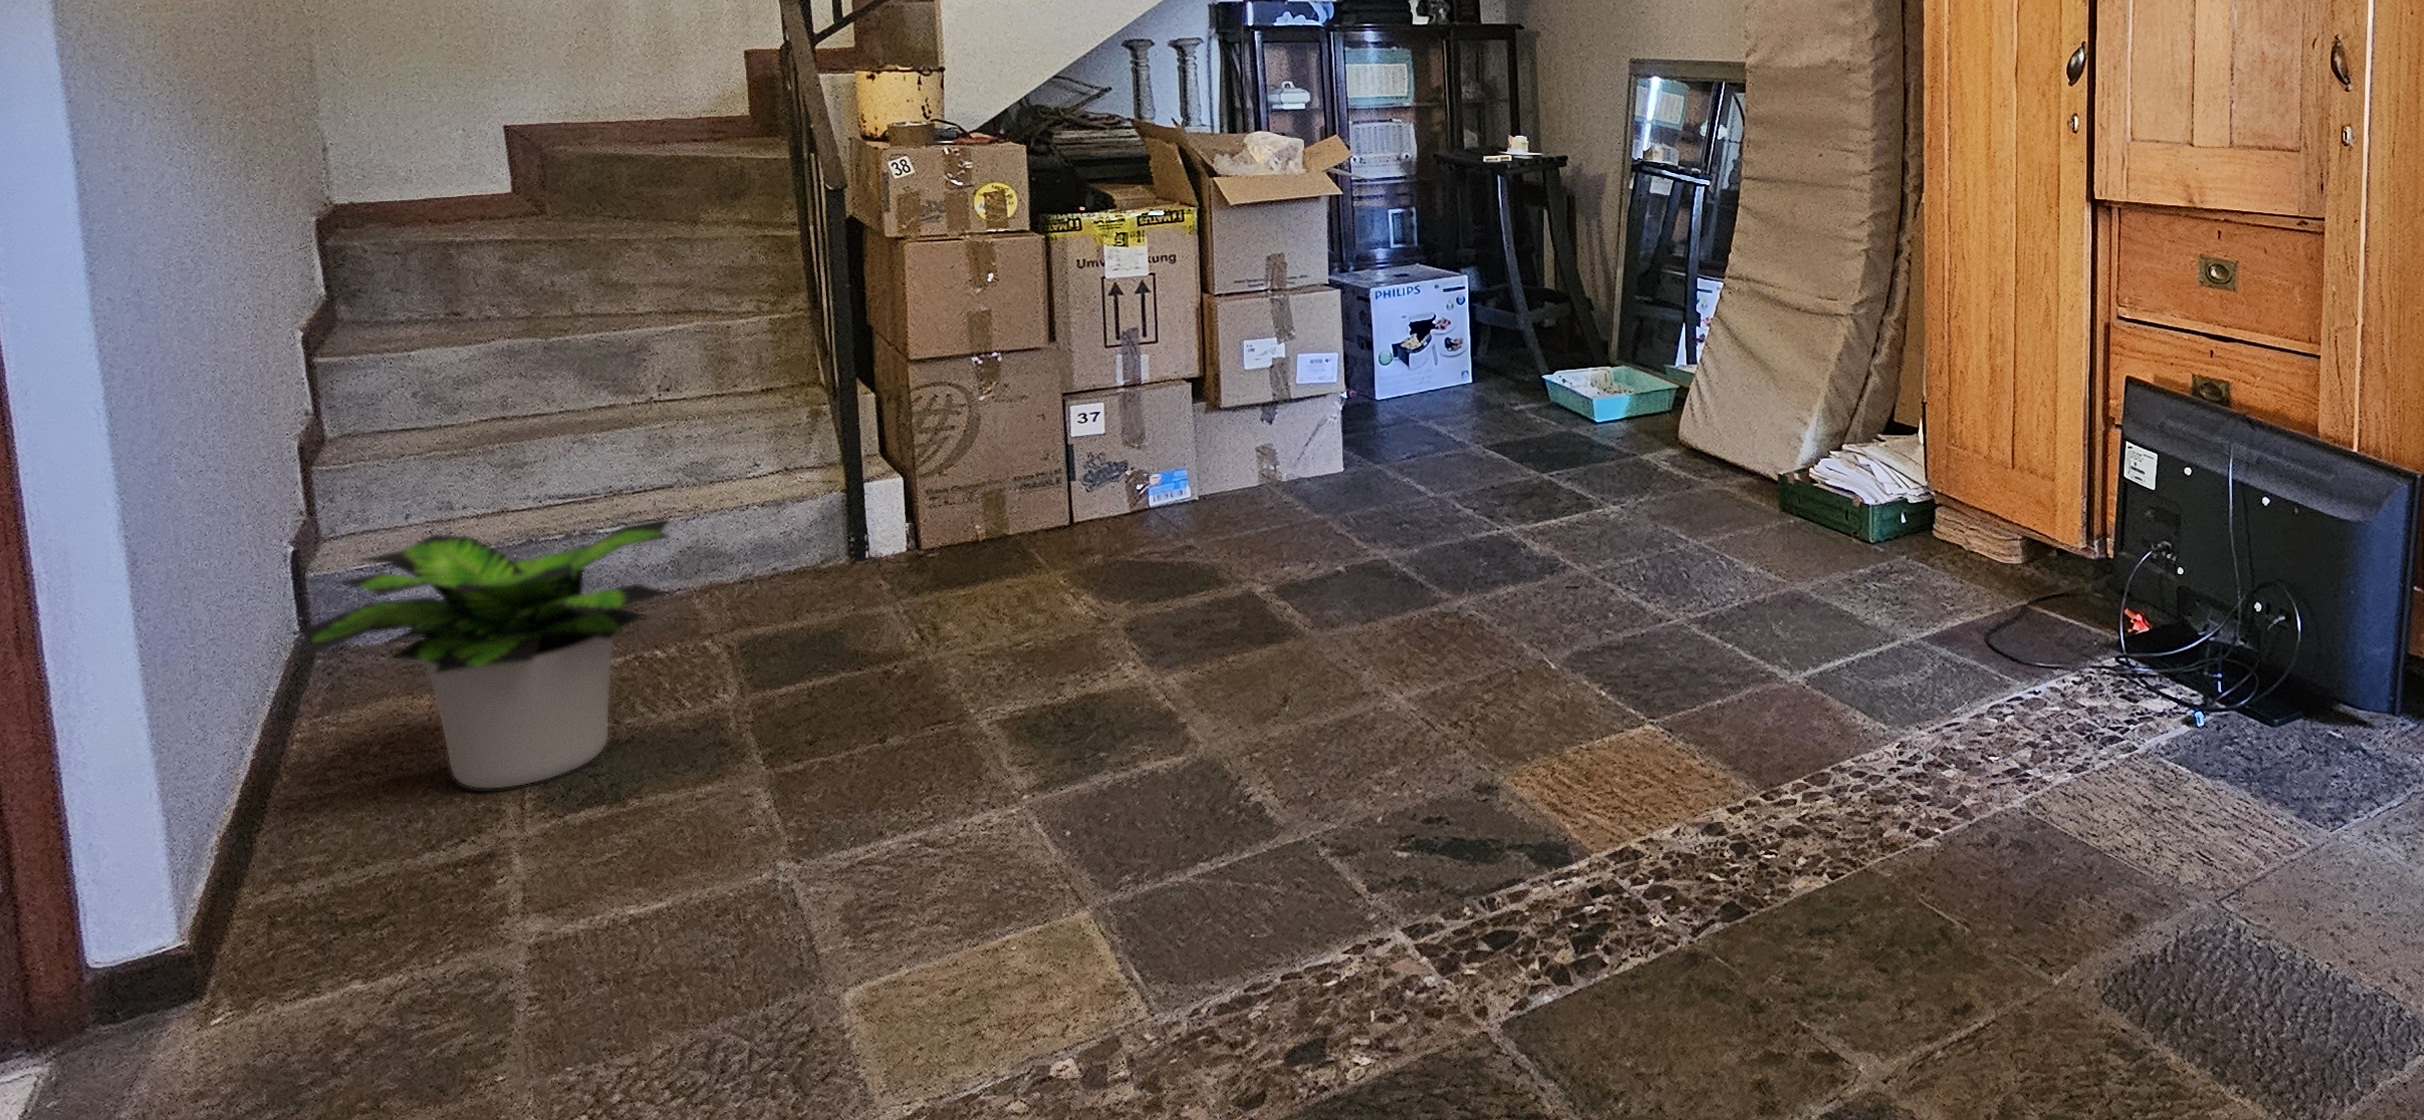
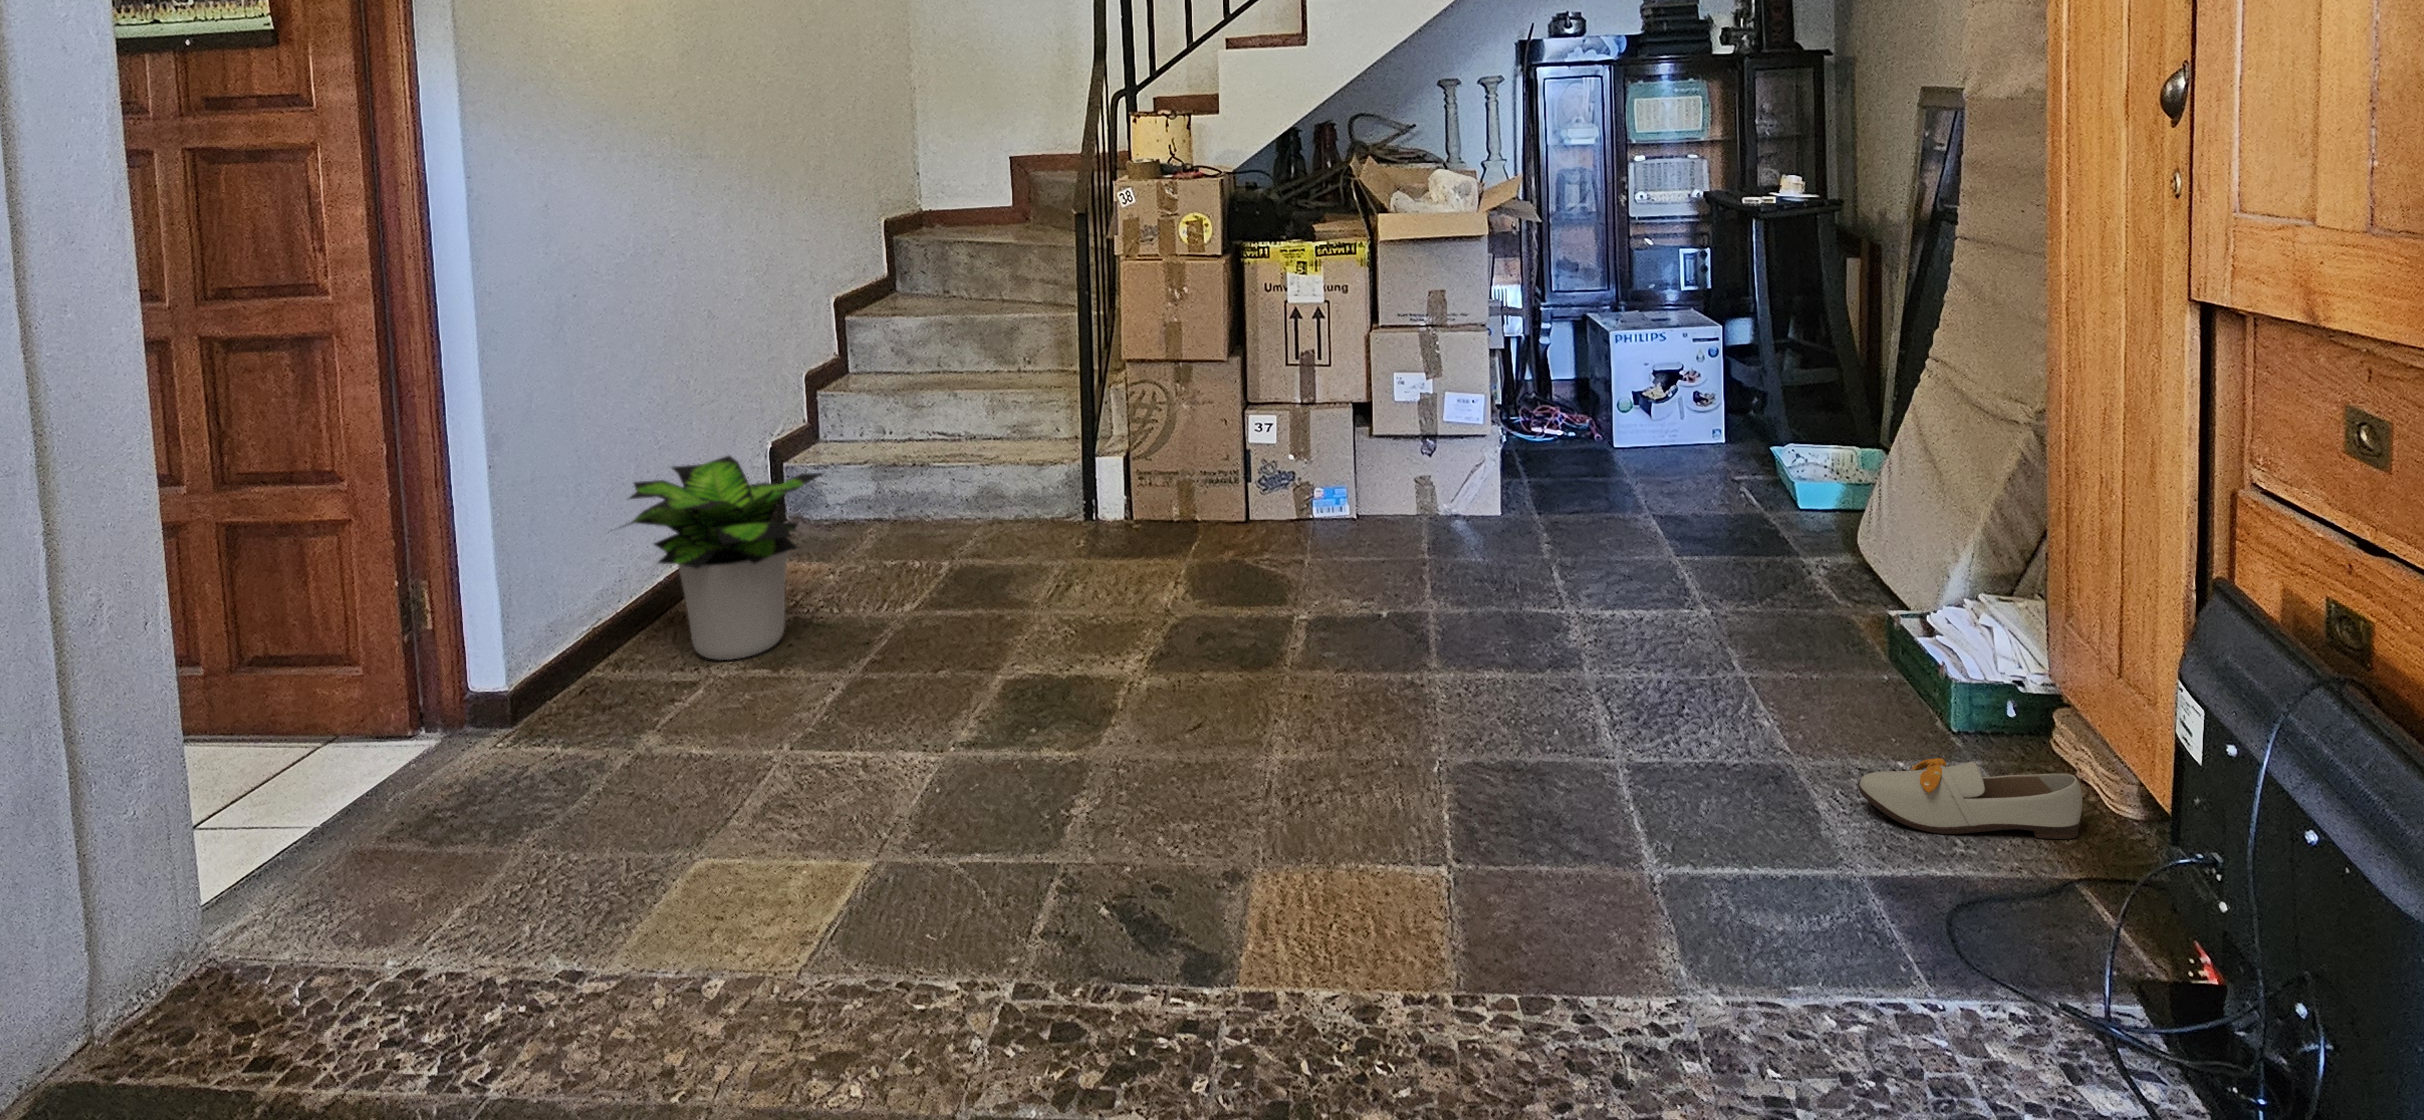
shoe: none [1777,500,1890,555] -> present [1858,758,2083,839]

